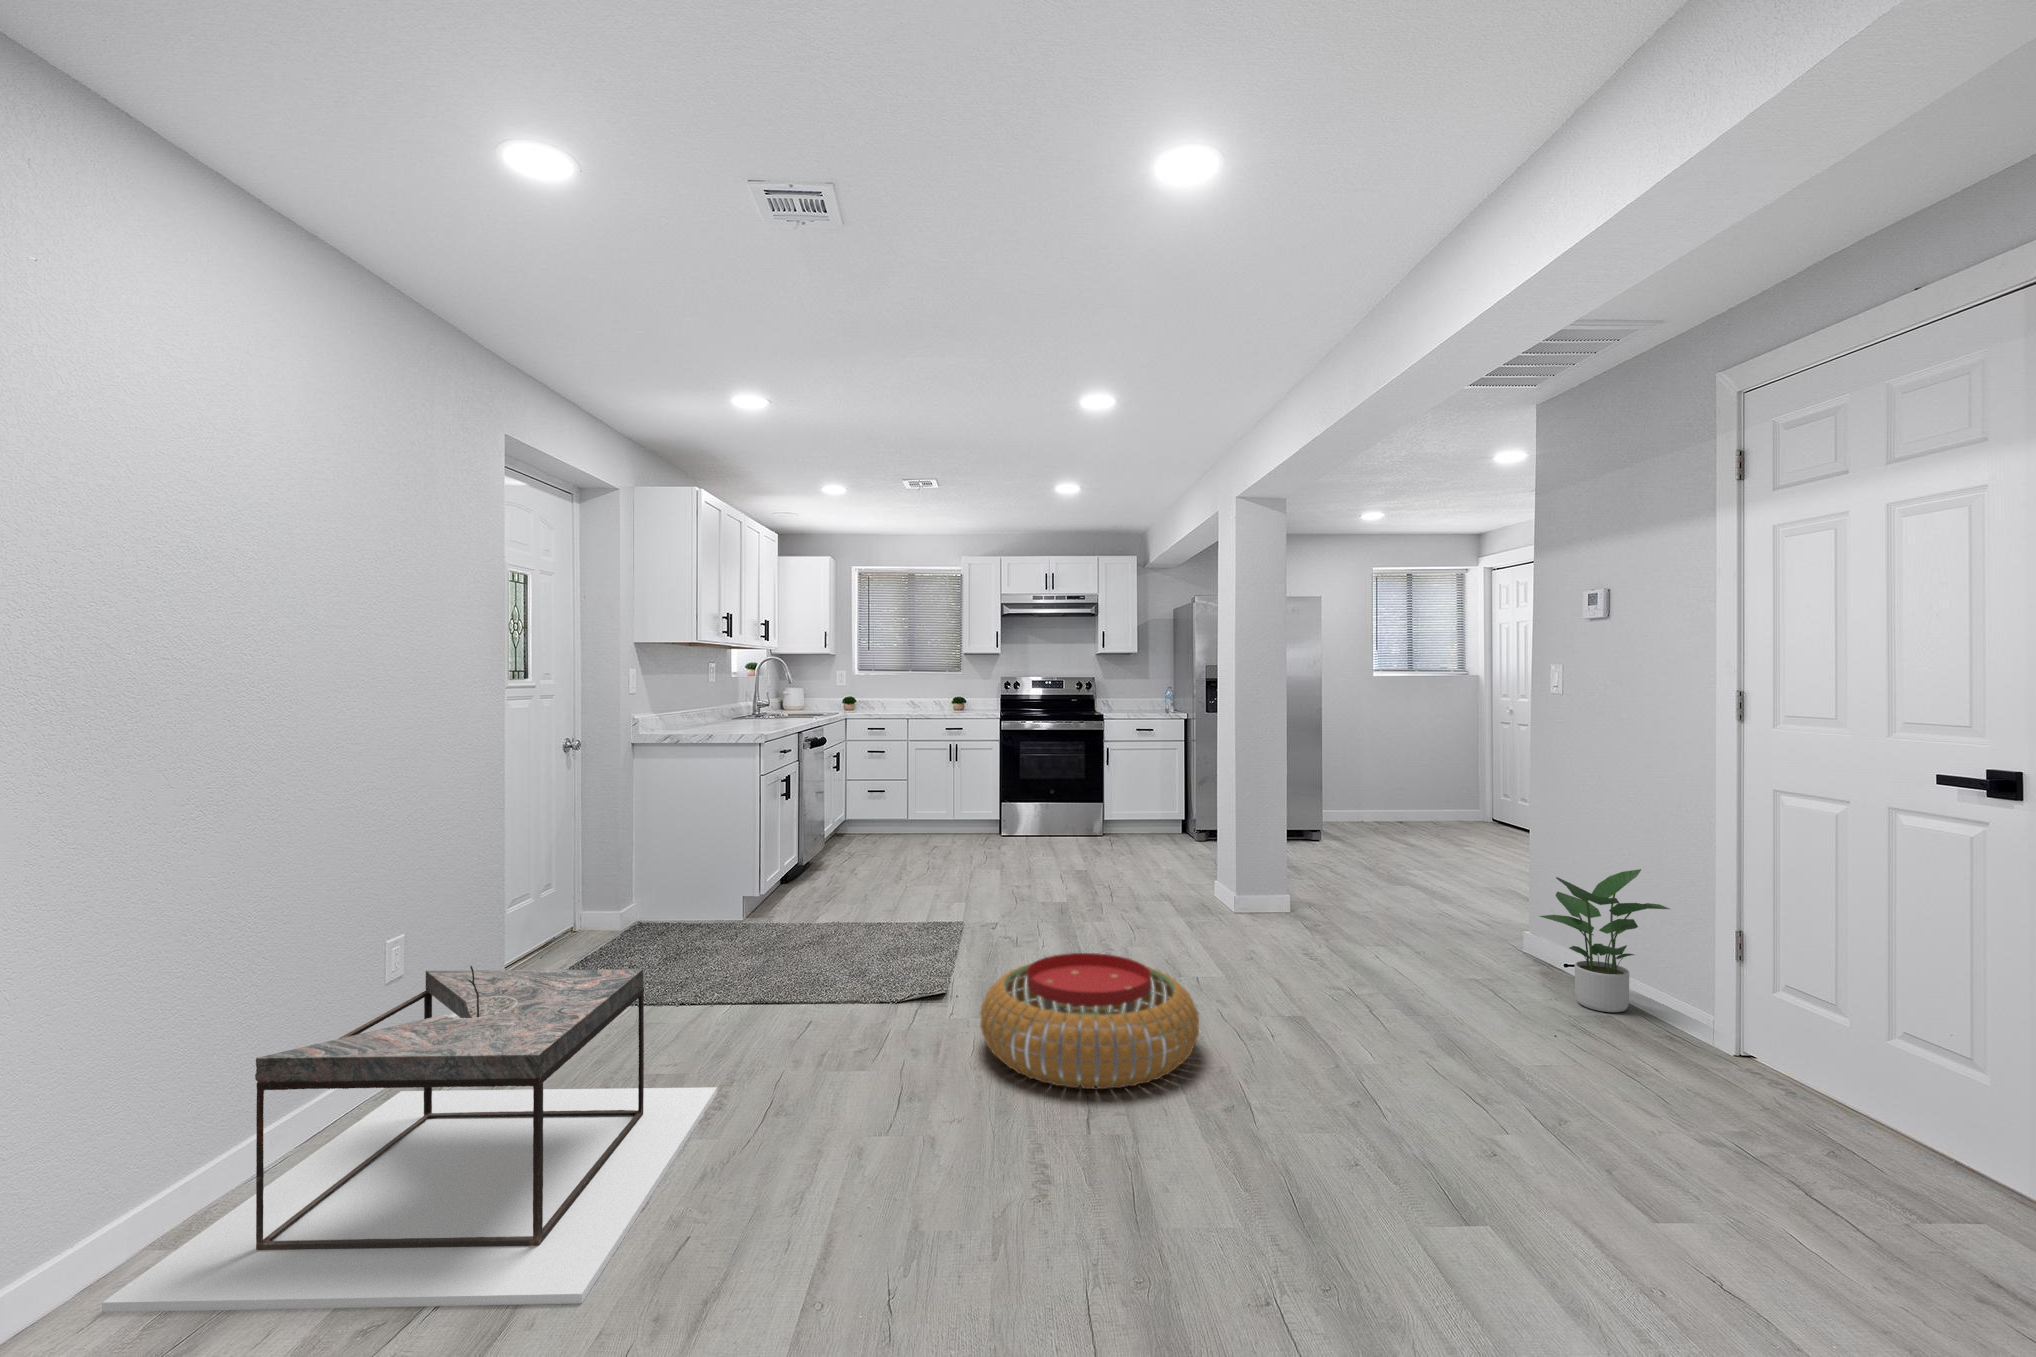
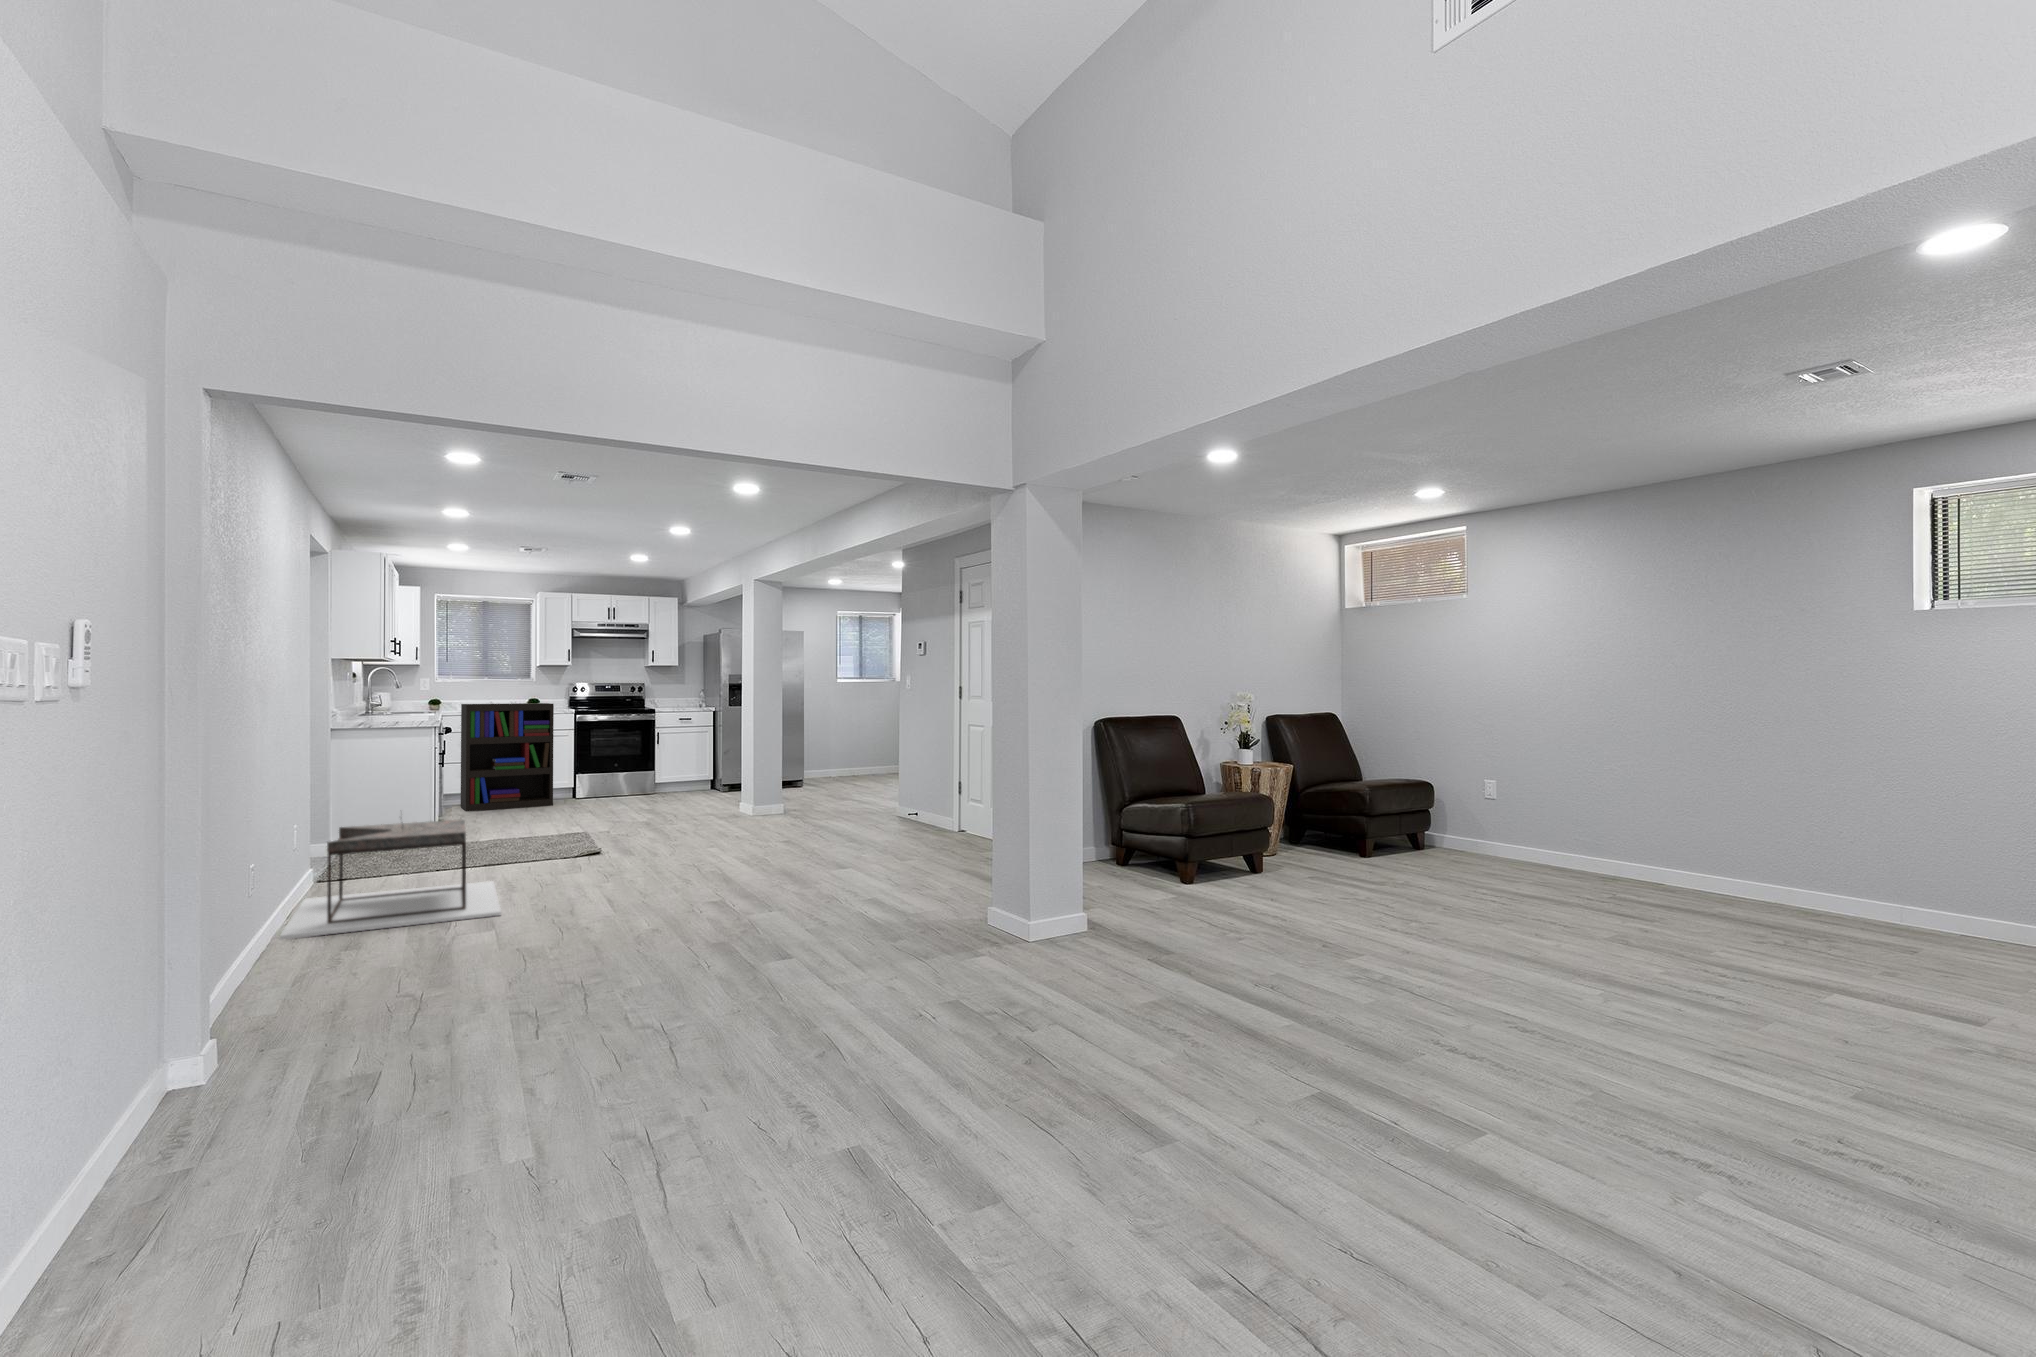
bookshelf: none [862,704,969,849] -> present [460,703,554,811]
potted plant: present [1540,869,1670,1012] -> none [890,767,940,830]
pouf: present [980,953,1199,1089] -> none [623,817,733,866]

